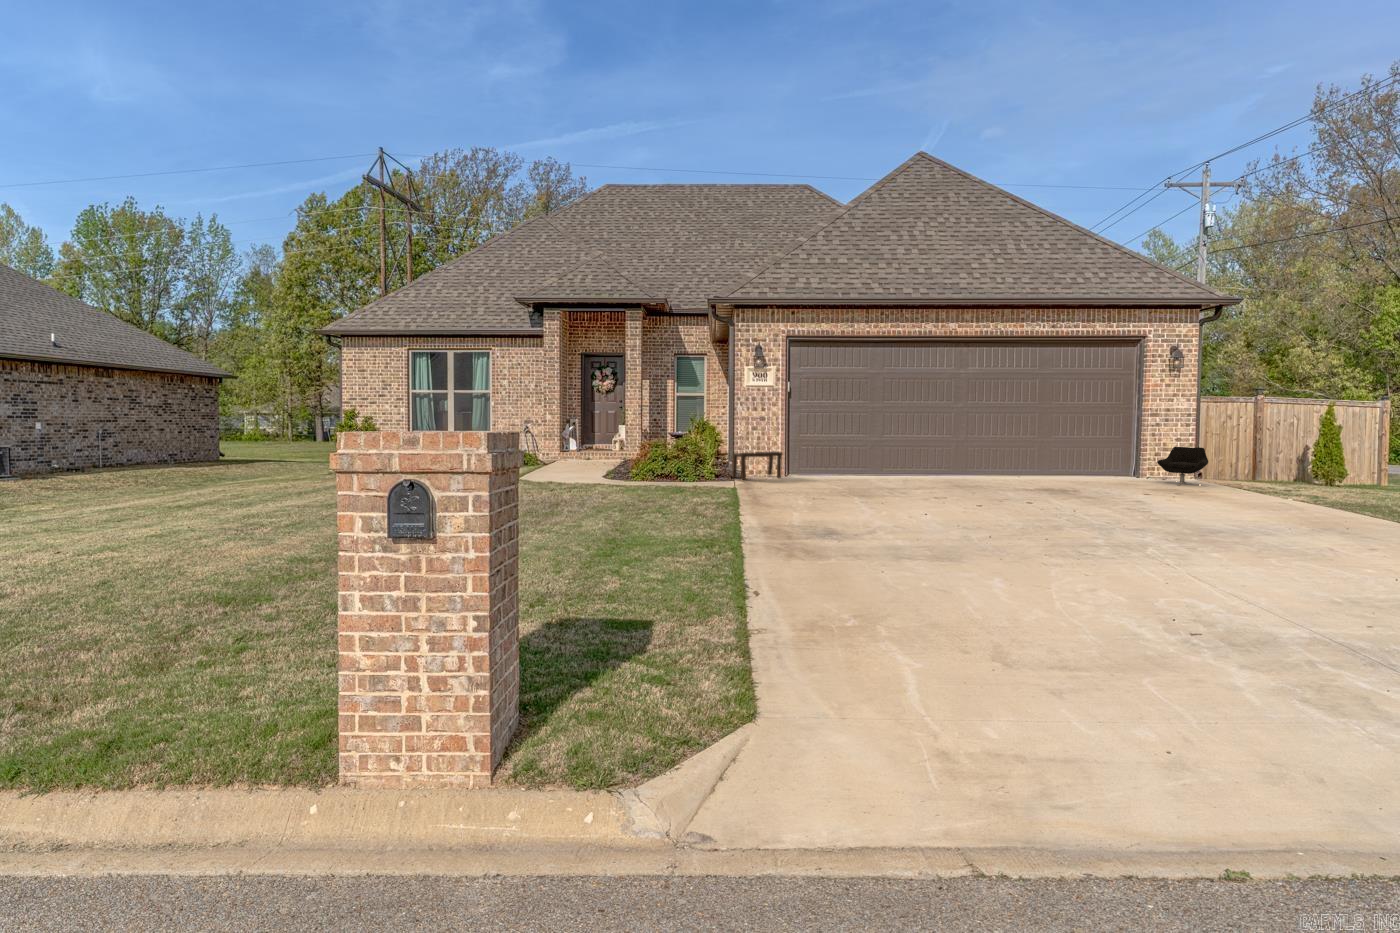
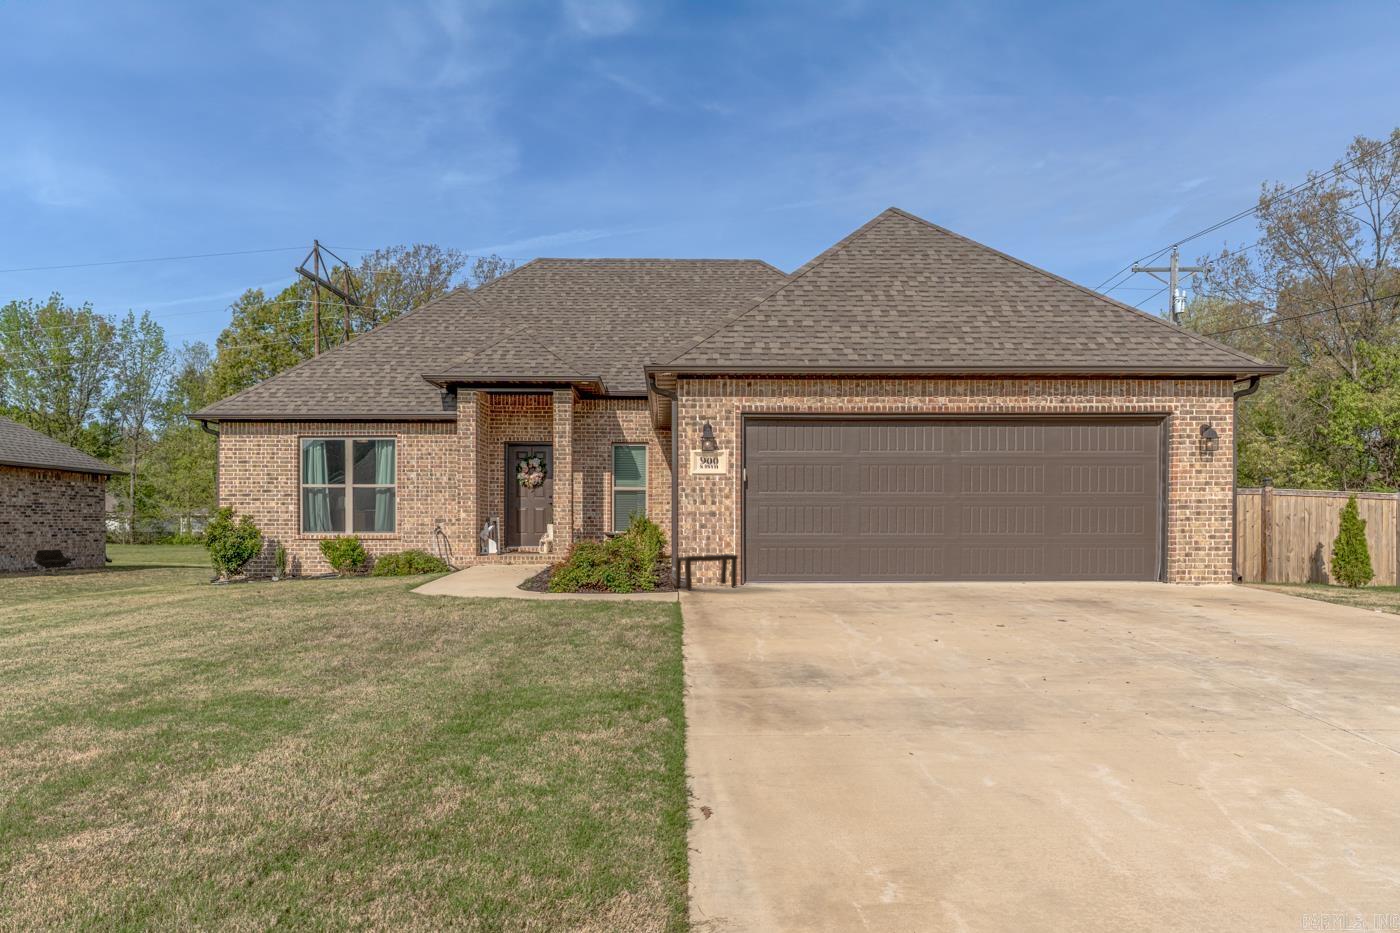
lounge chair: present [1157,447,1208,485] -> present [34,549,72,575]

